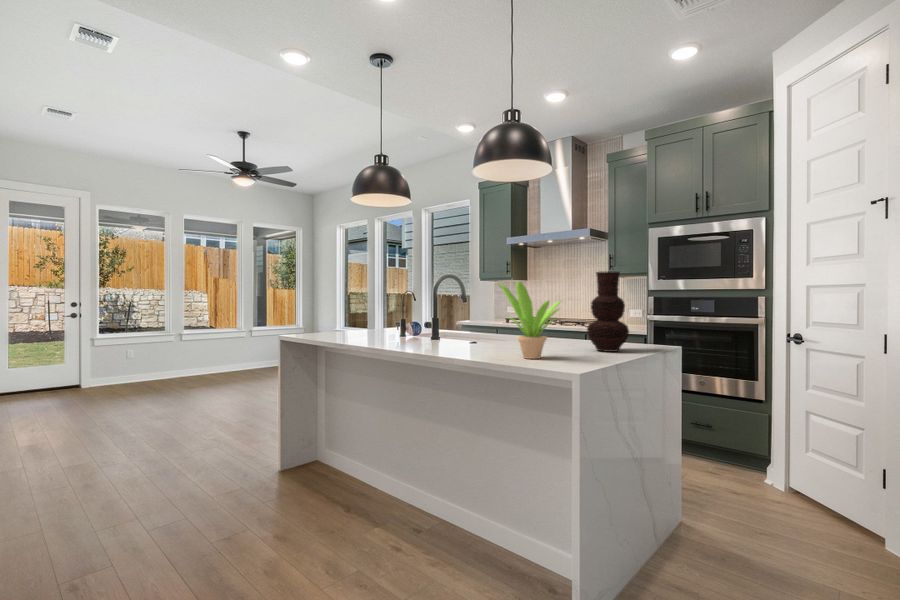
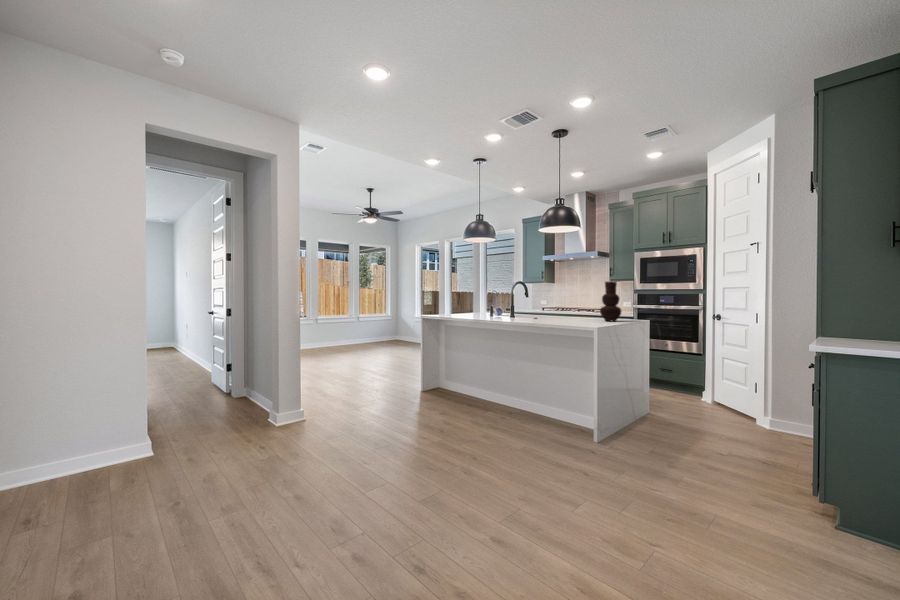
potted plant: present [500,281,561,359] -> none [557,287,588,323]

